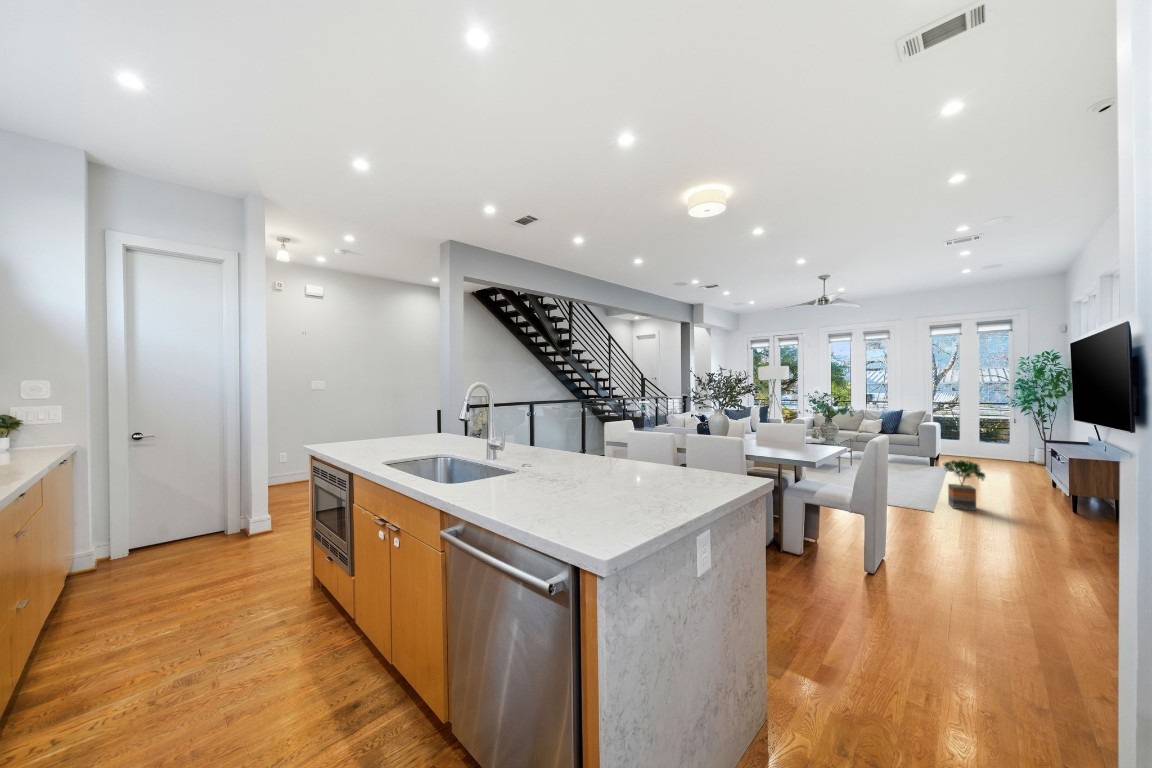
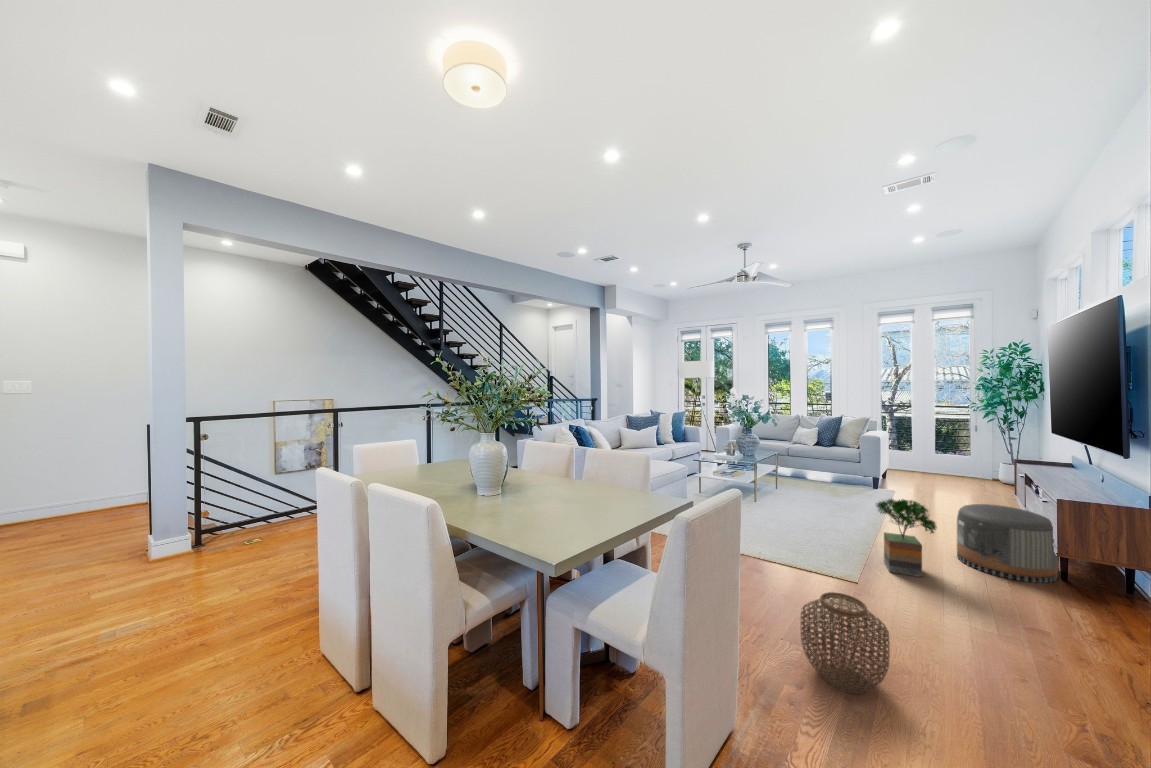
pouf: none [1000,466,1070,513] -> present [957,504,1058,583]
woven basket: none [908,499,962,549] -> present [801,592,890,693]

